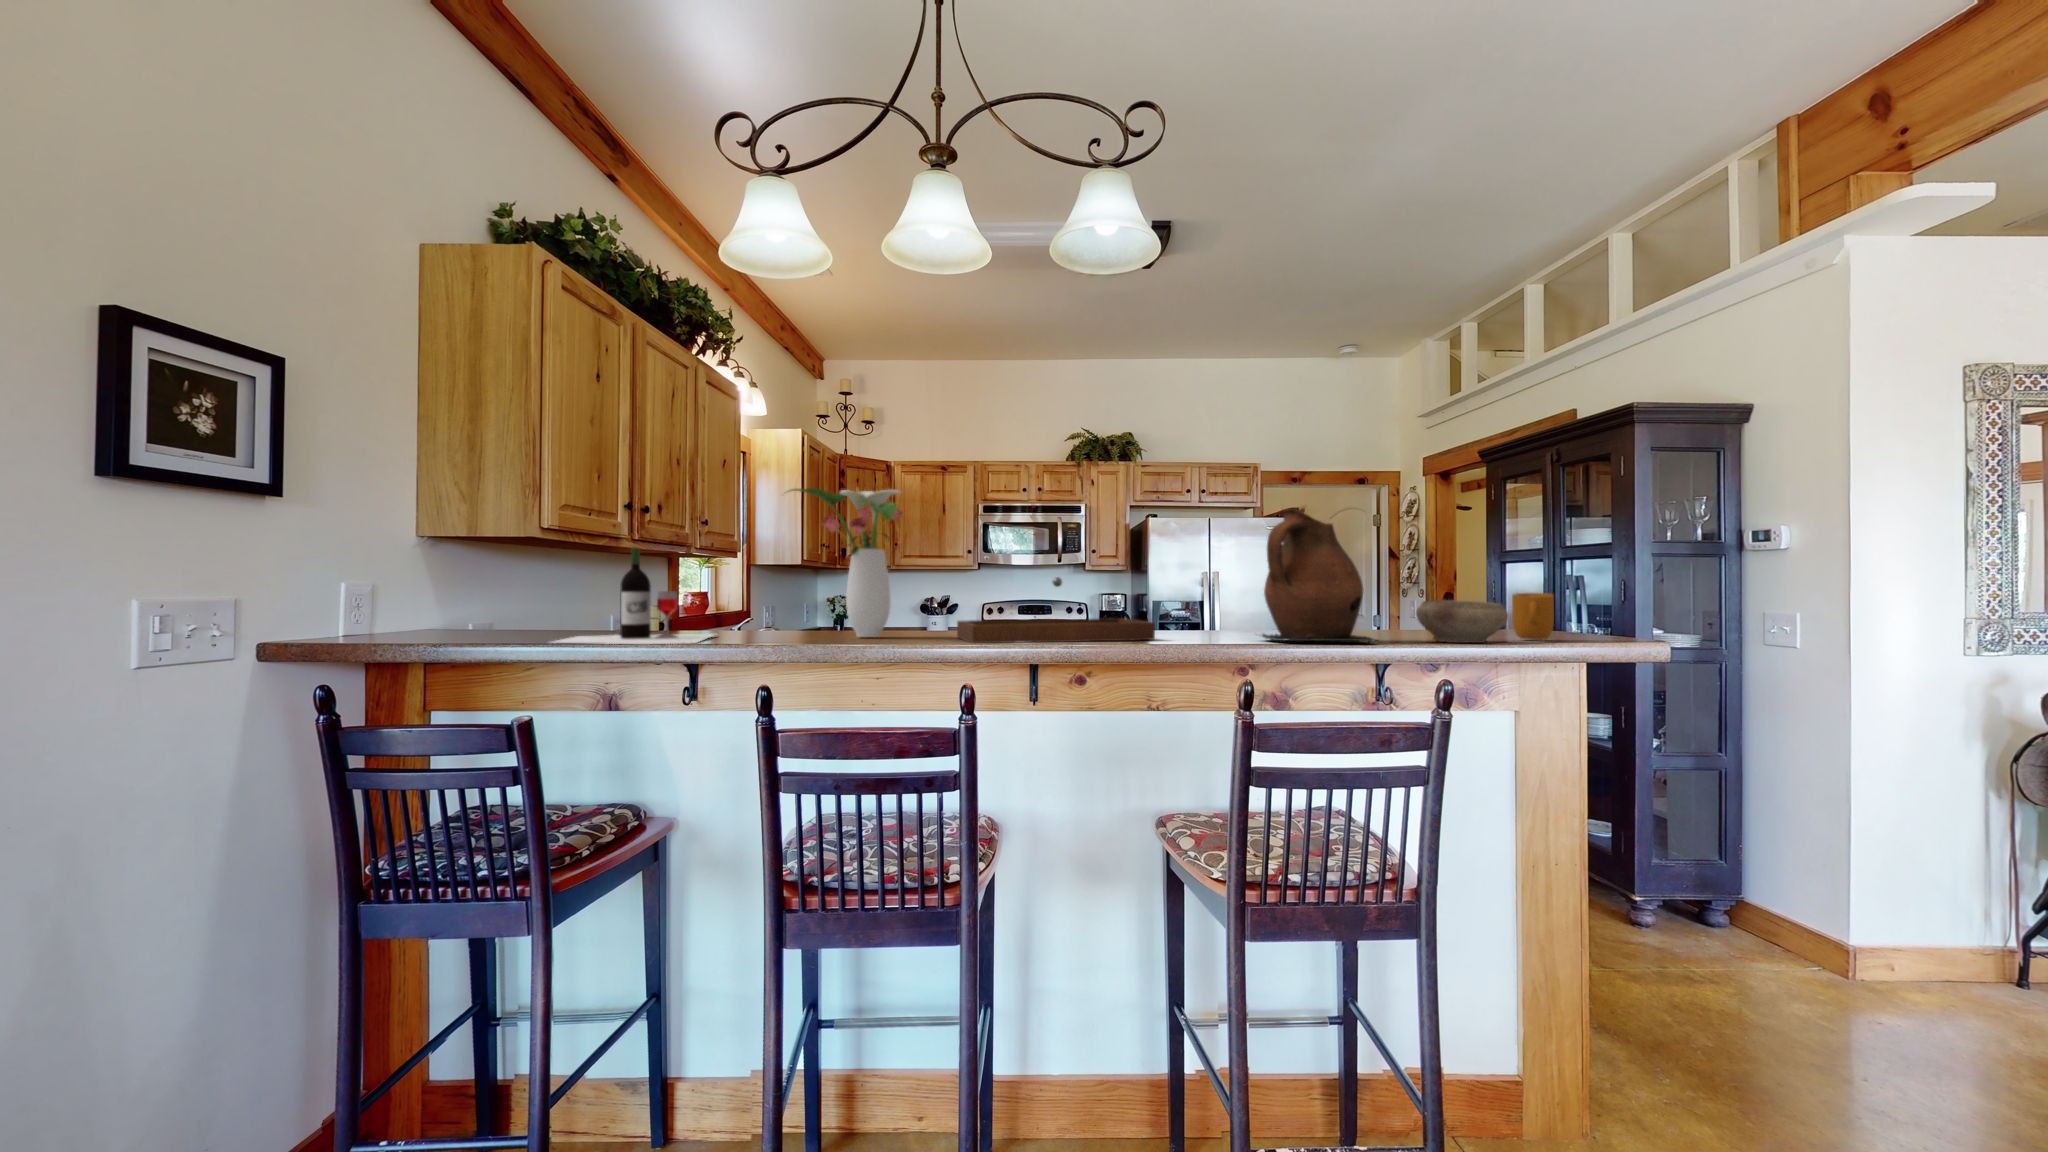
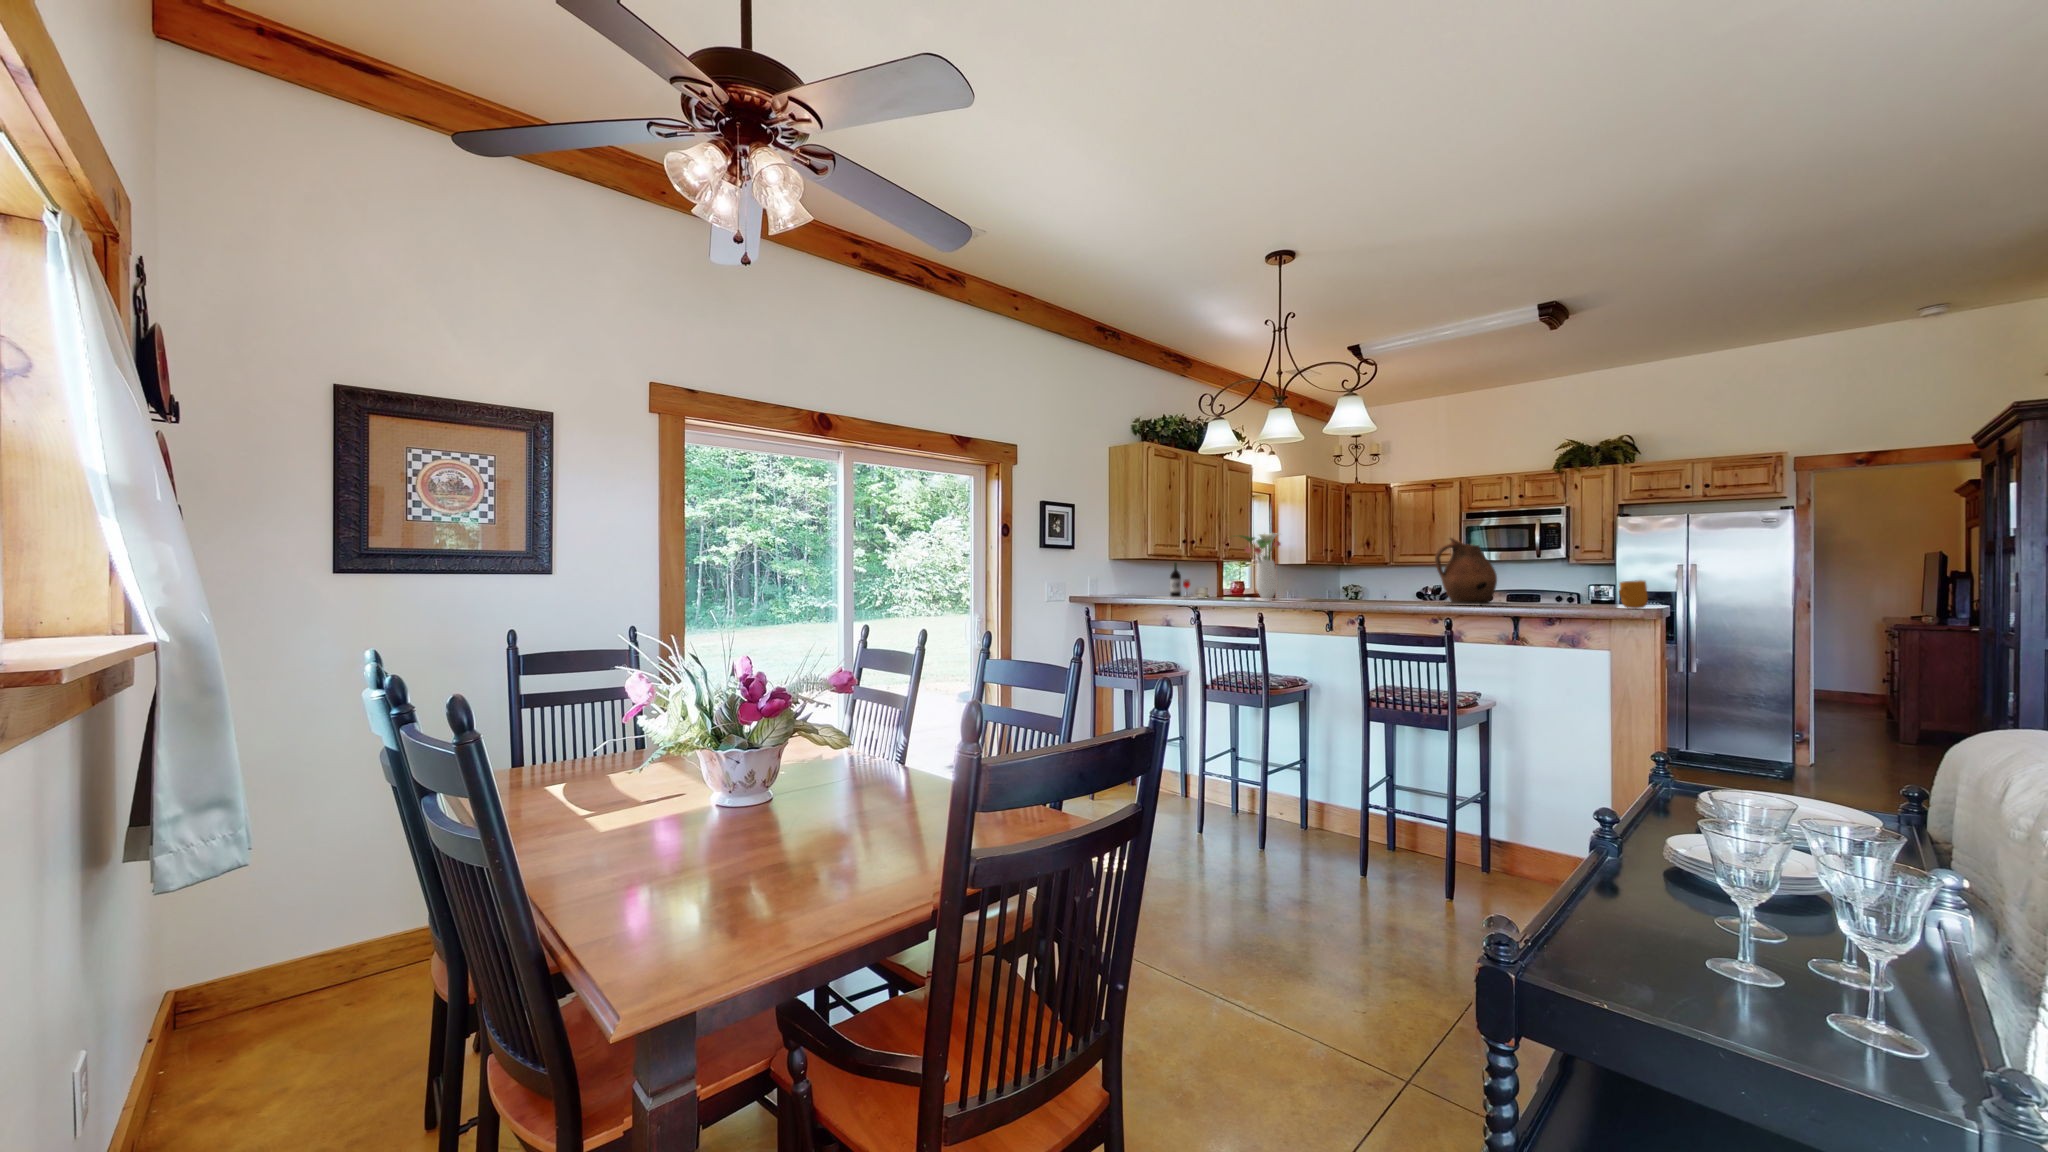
tray: present [957,577,1155,643] -> none [1296,572,1394,603]
ceramic bowl: present [1416,600,1508,643] -> none [1534,585,1588,608]

